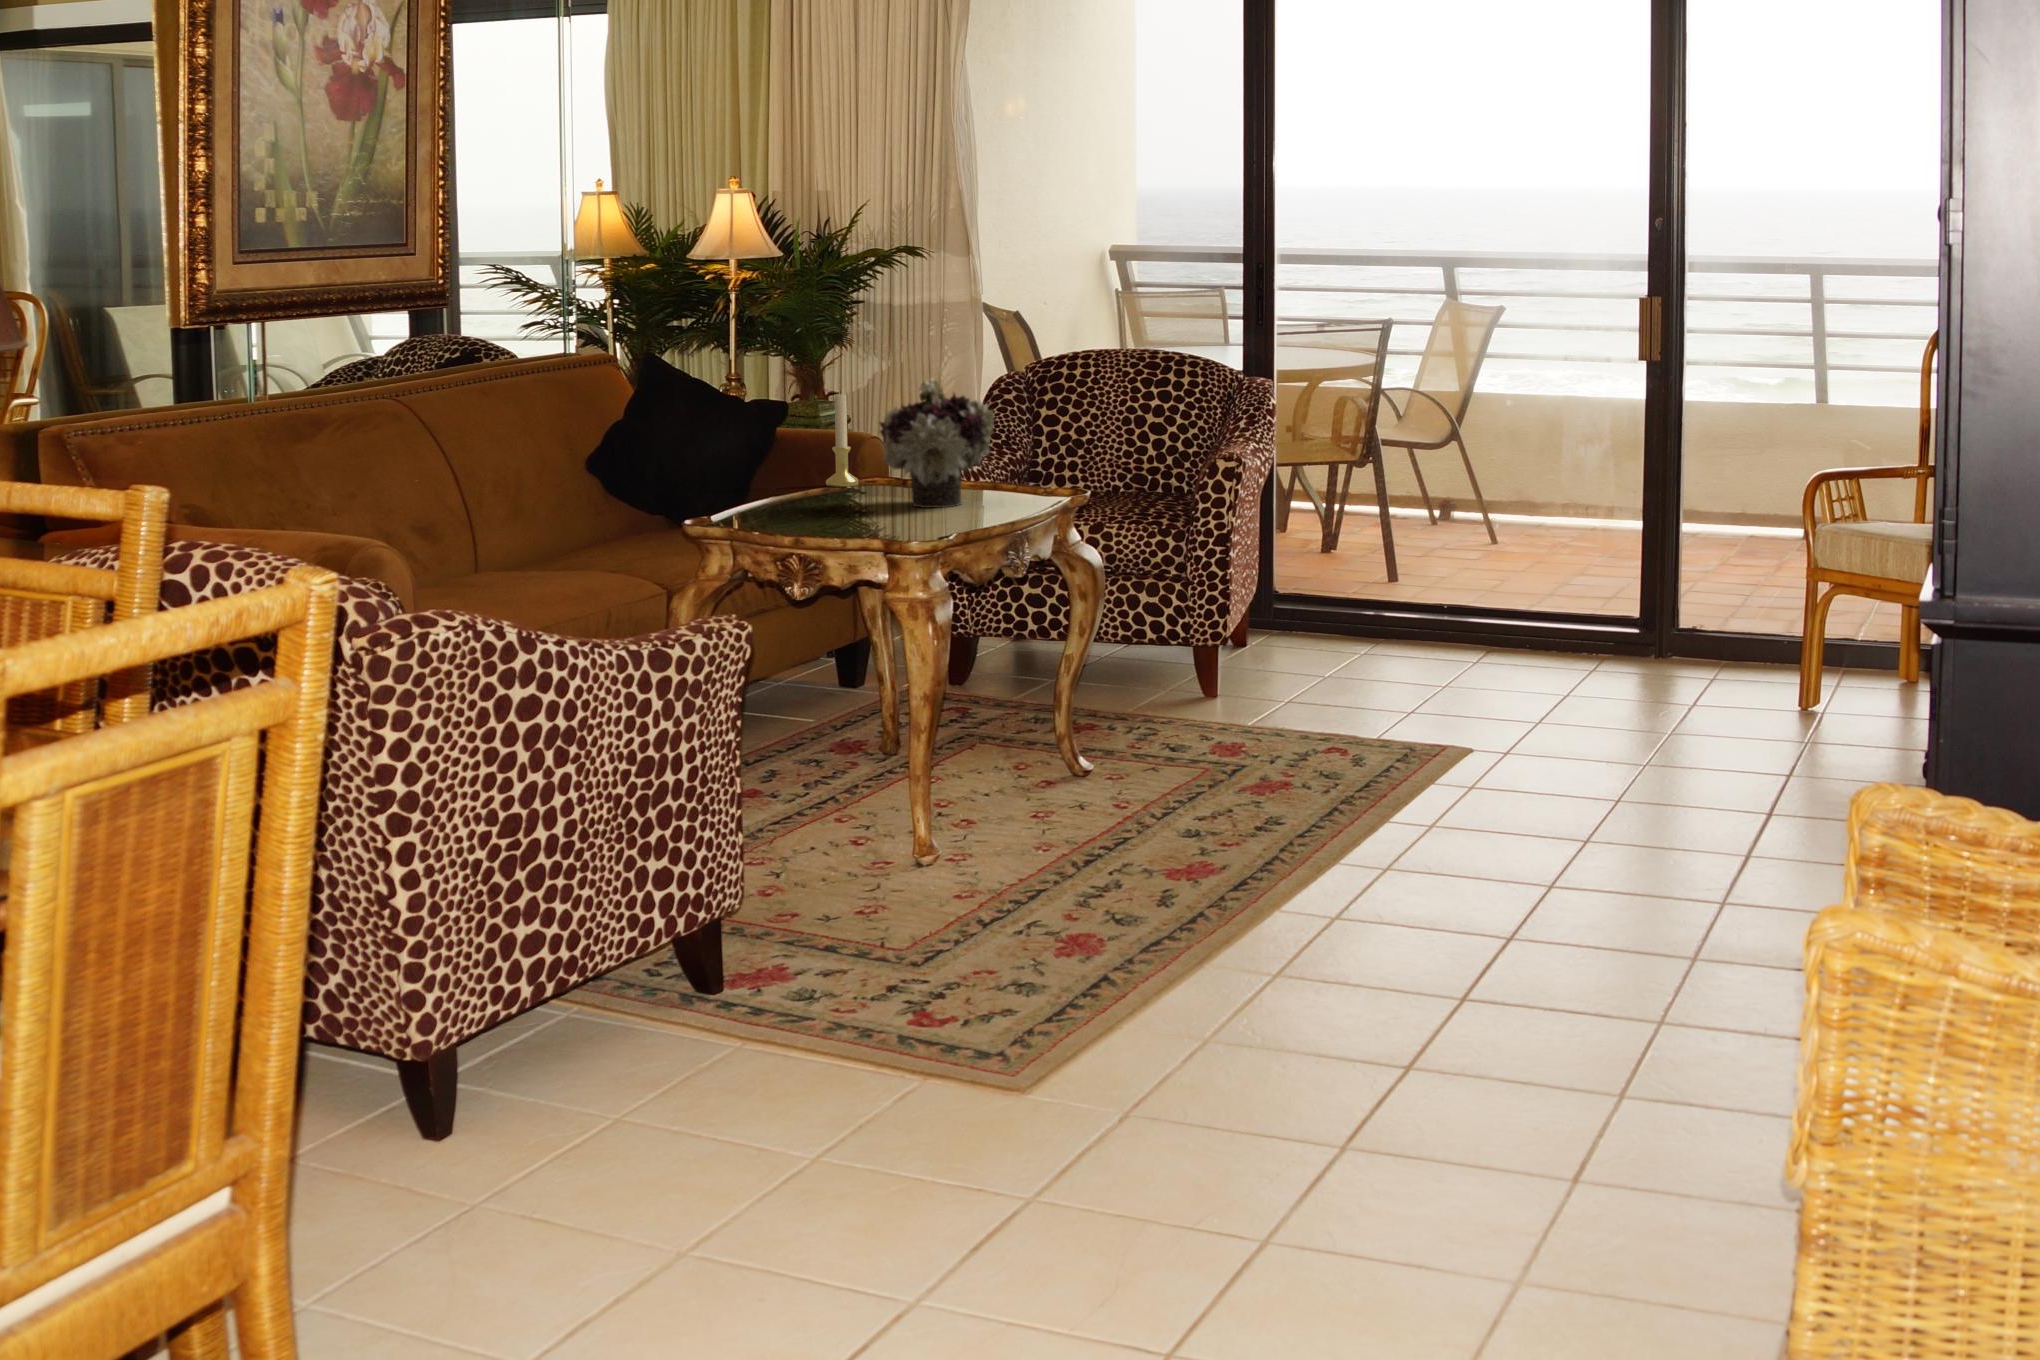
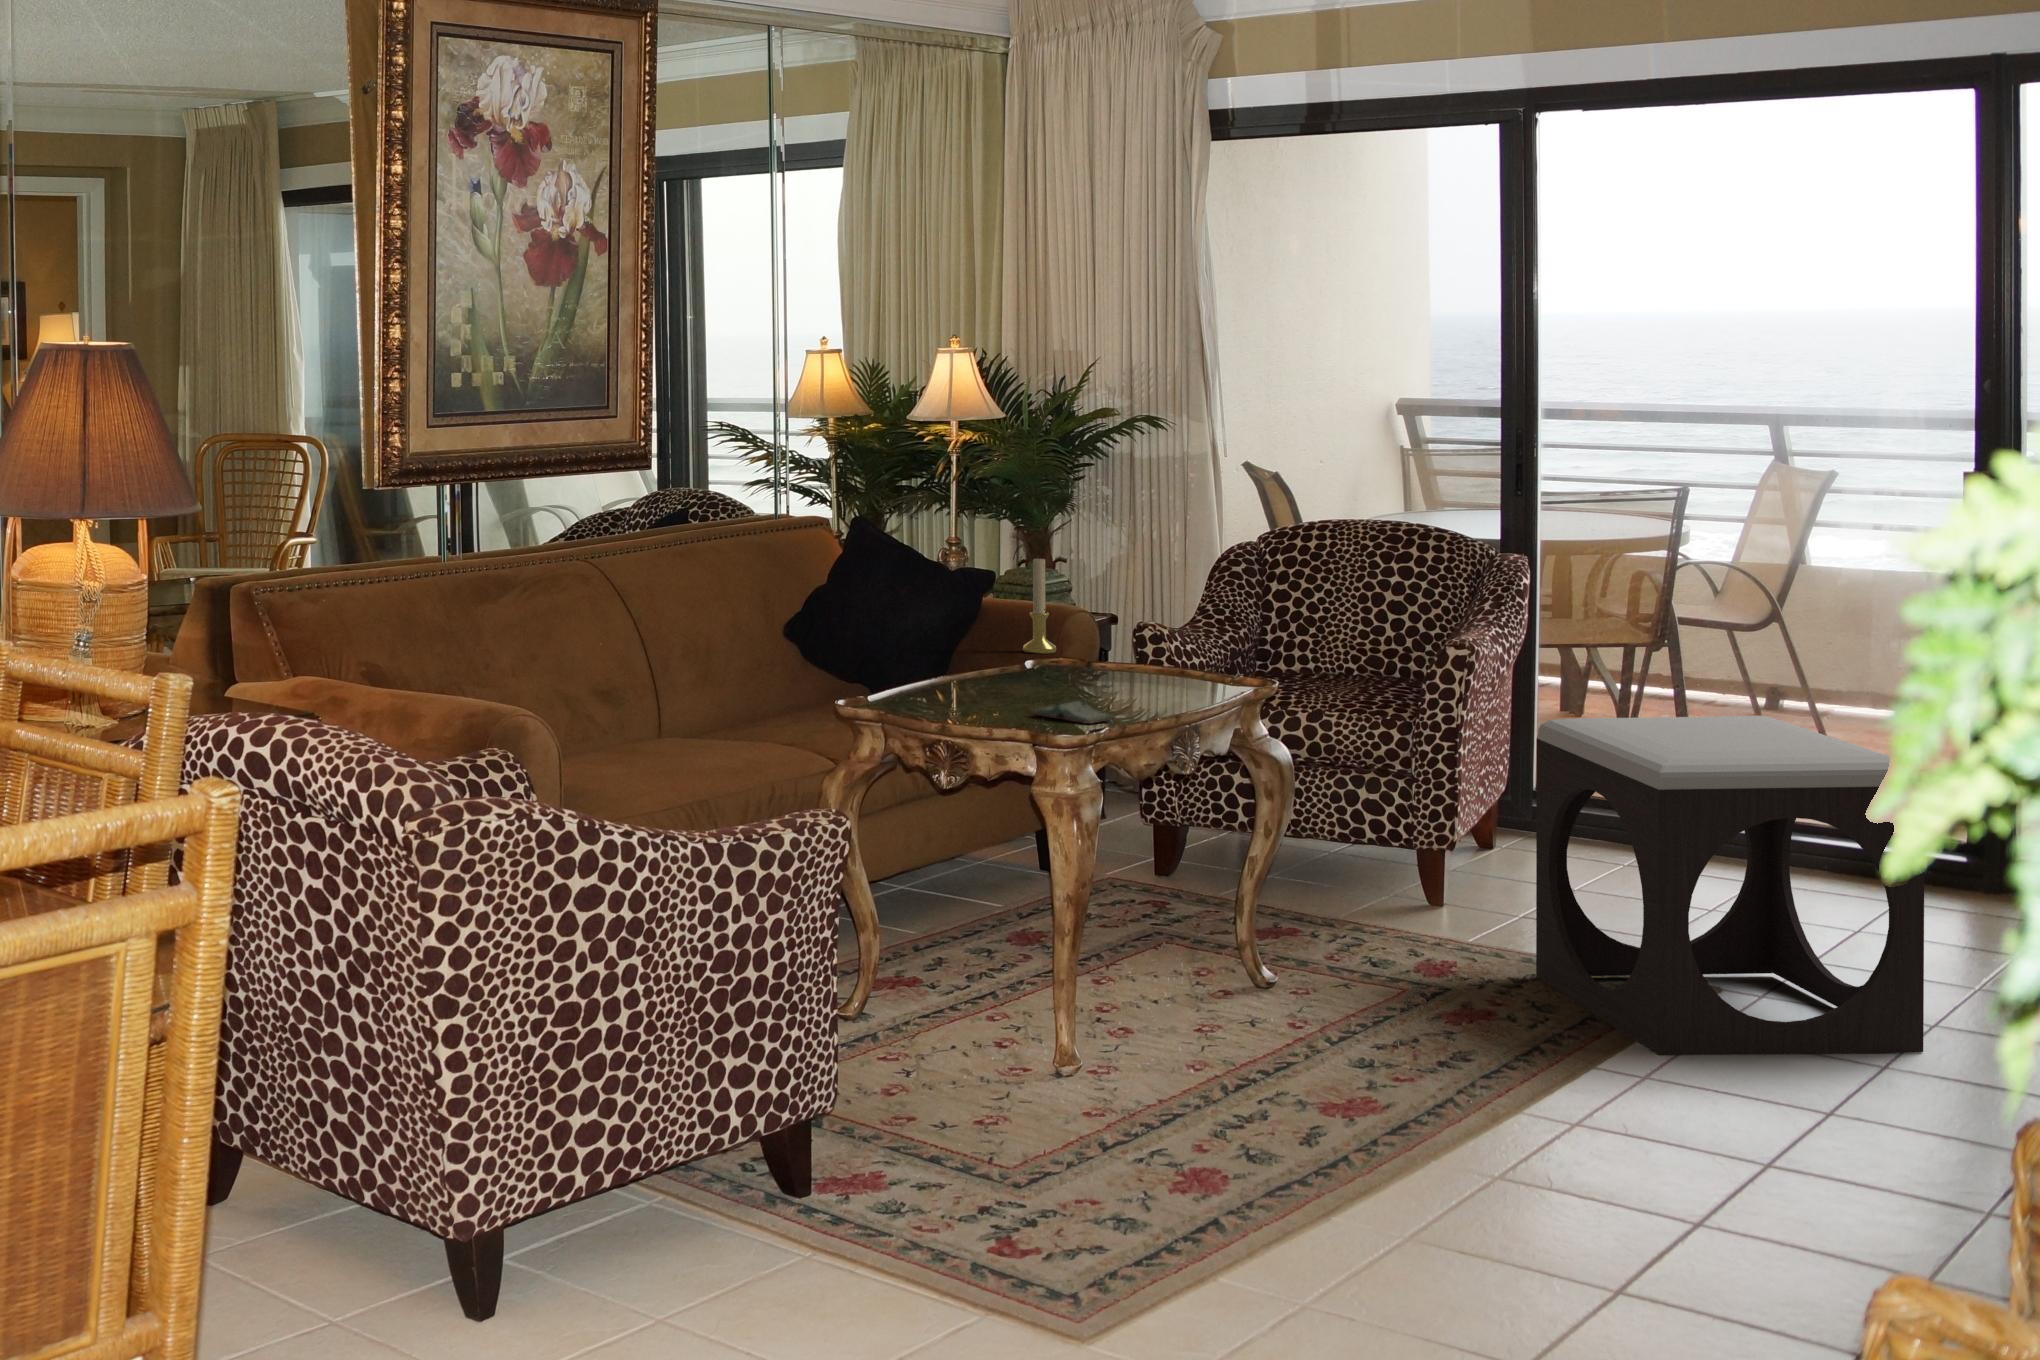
flower arrangement: present [880,378,994,508] -> none [1063,551,1183,688]
footstool: none [1299,501,1608,796] -> present [1536,716,1924,1055]
book: none [873,516,952,536] -> present [1032,701,1112,724]

